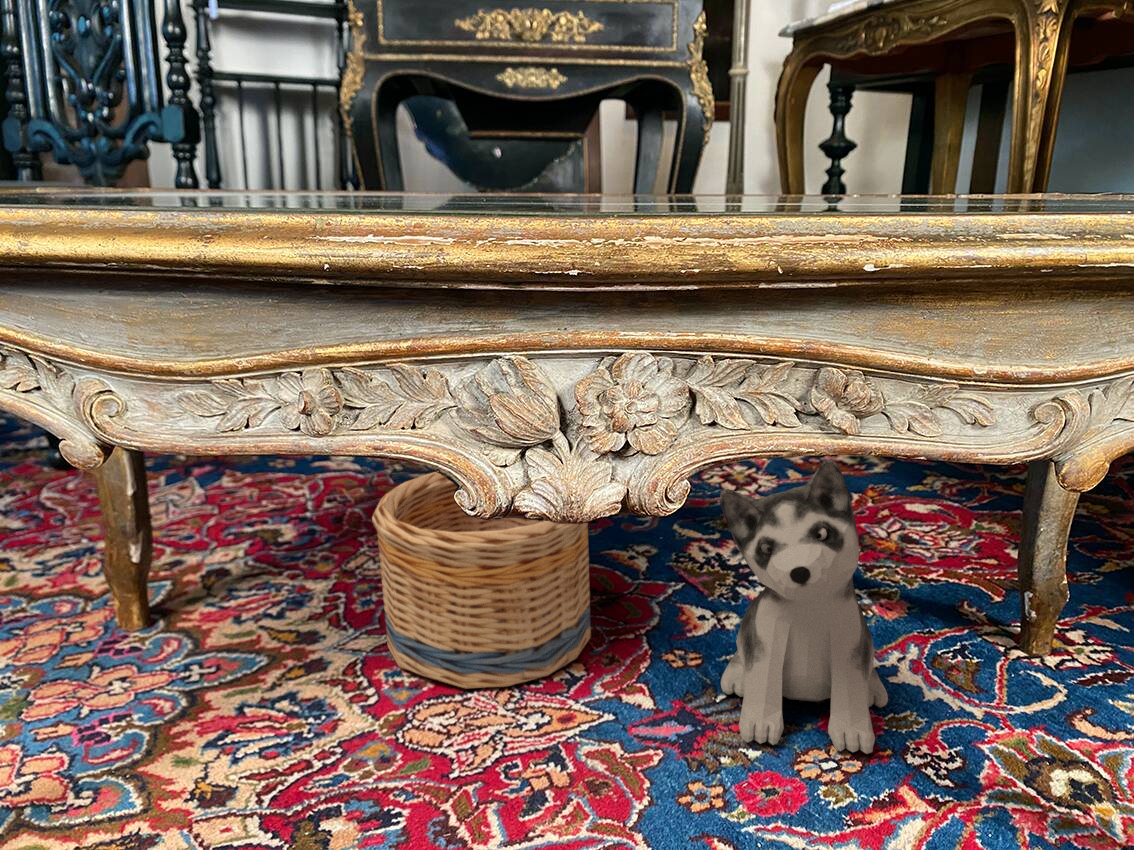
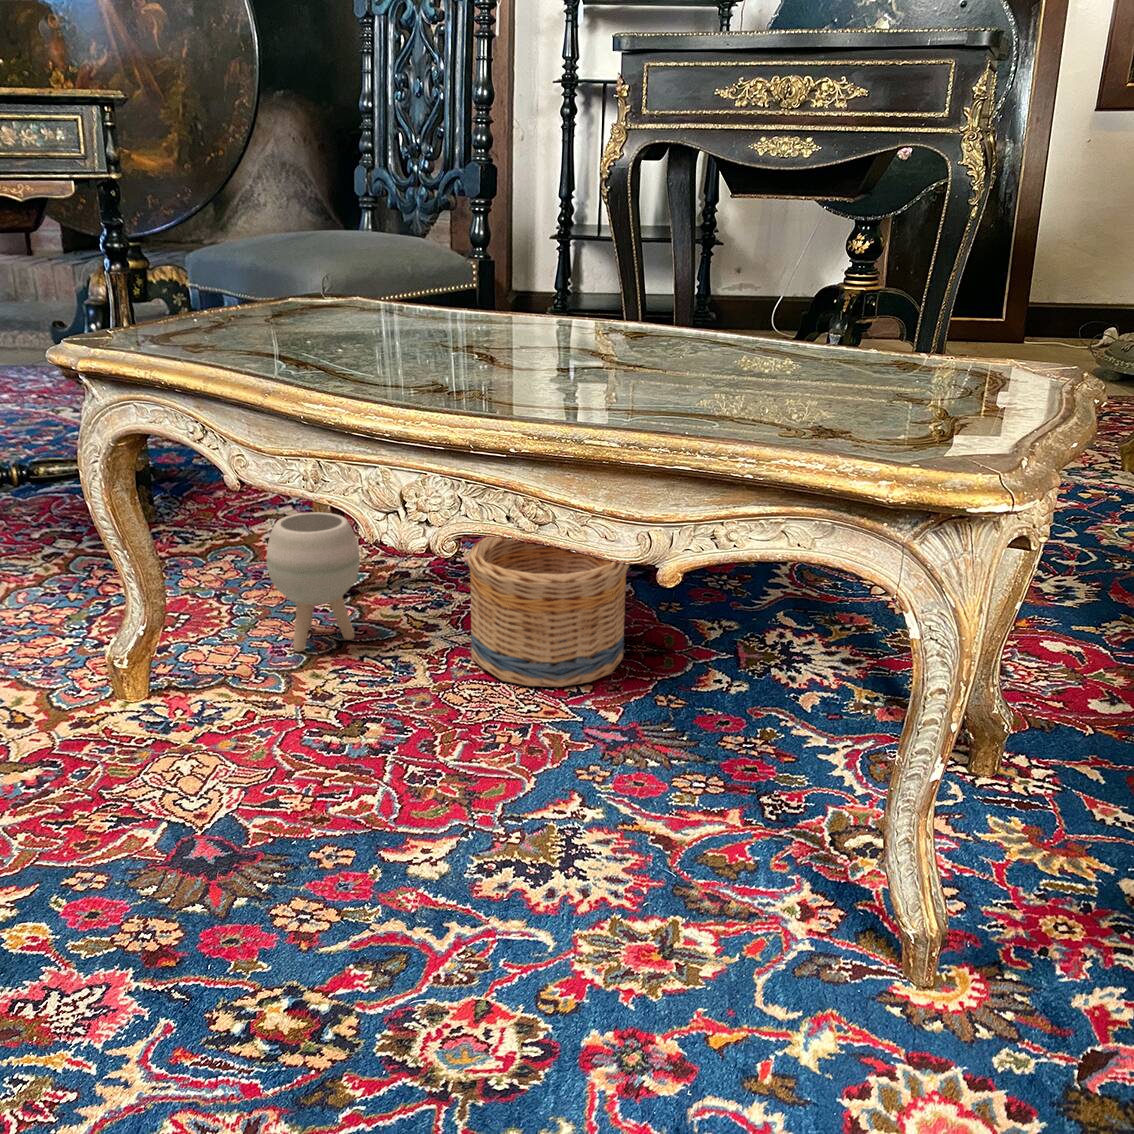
plush toy: present [720,458,888,754] -> none [647,564,785,780]
planter: none [51,506,206,727] -> present [267,512,360,652]

